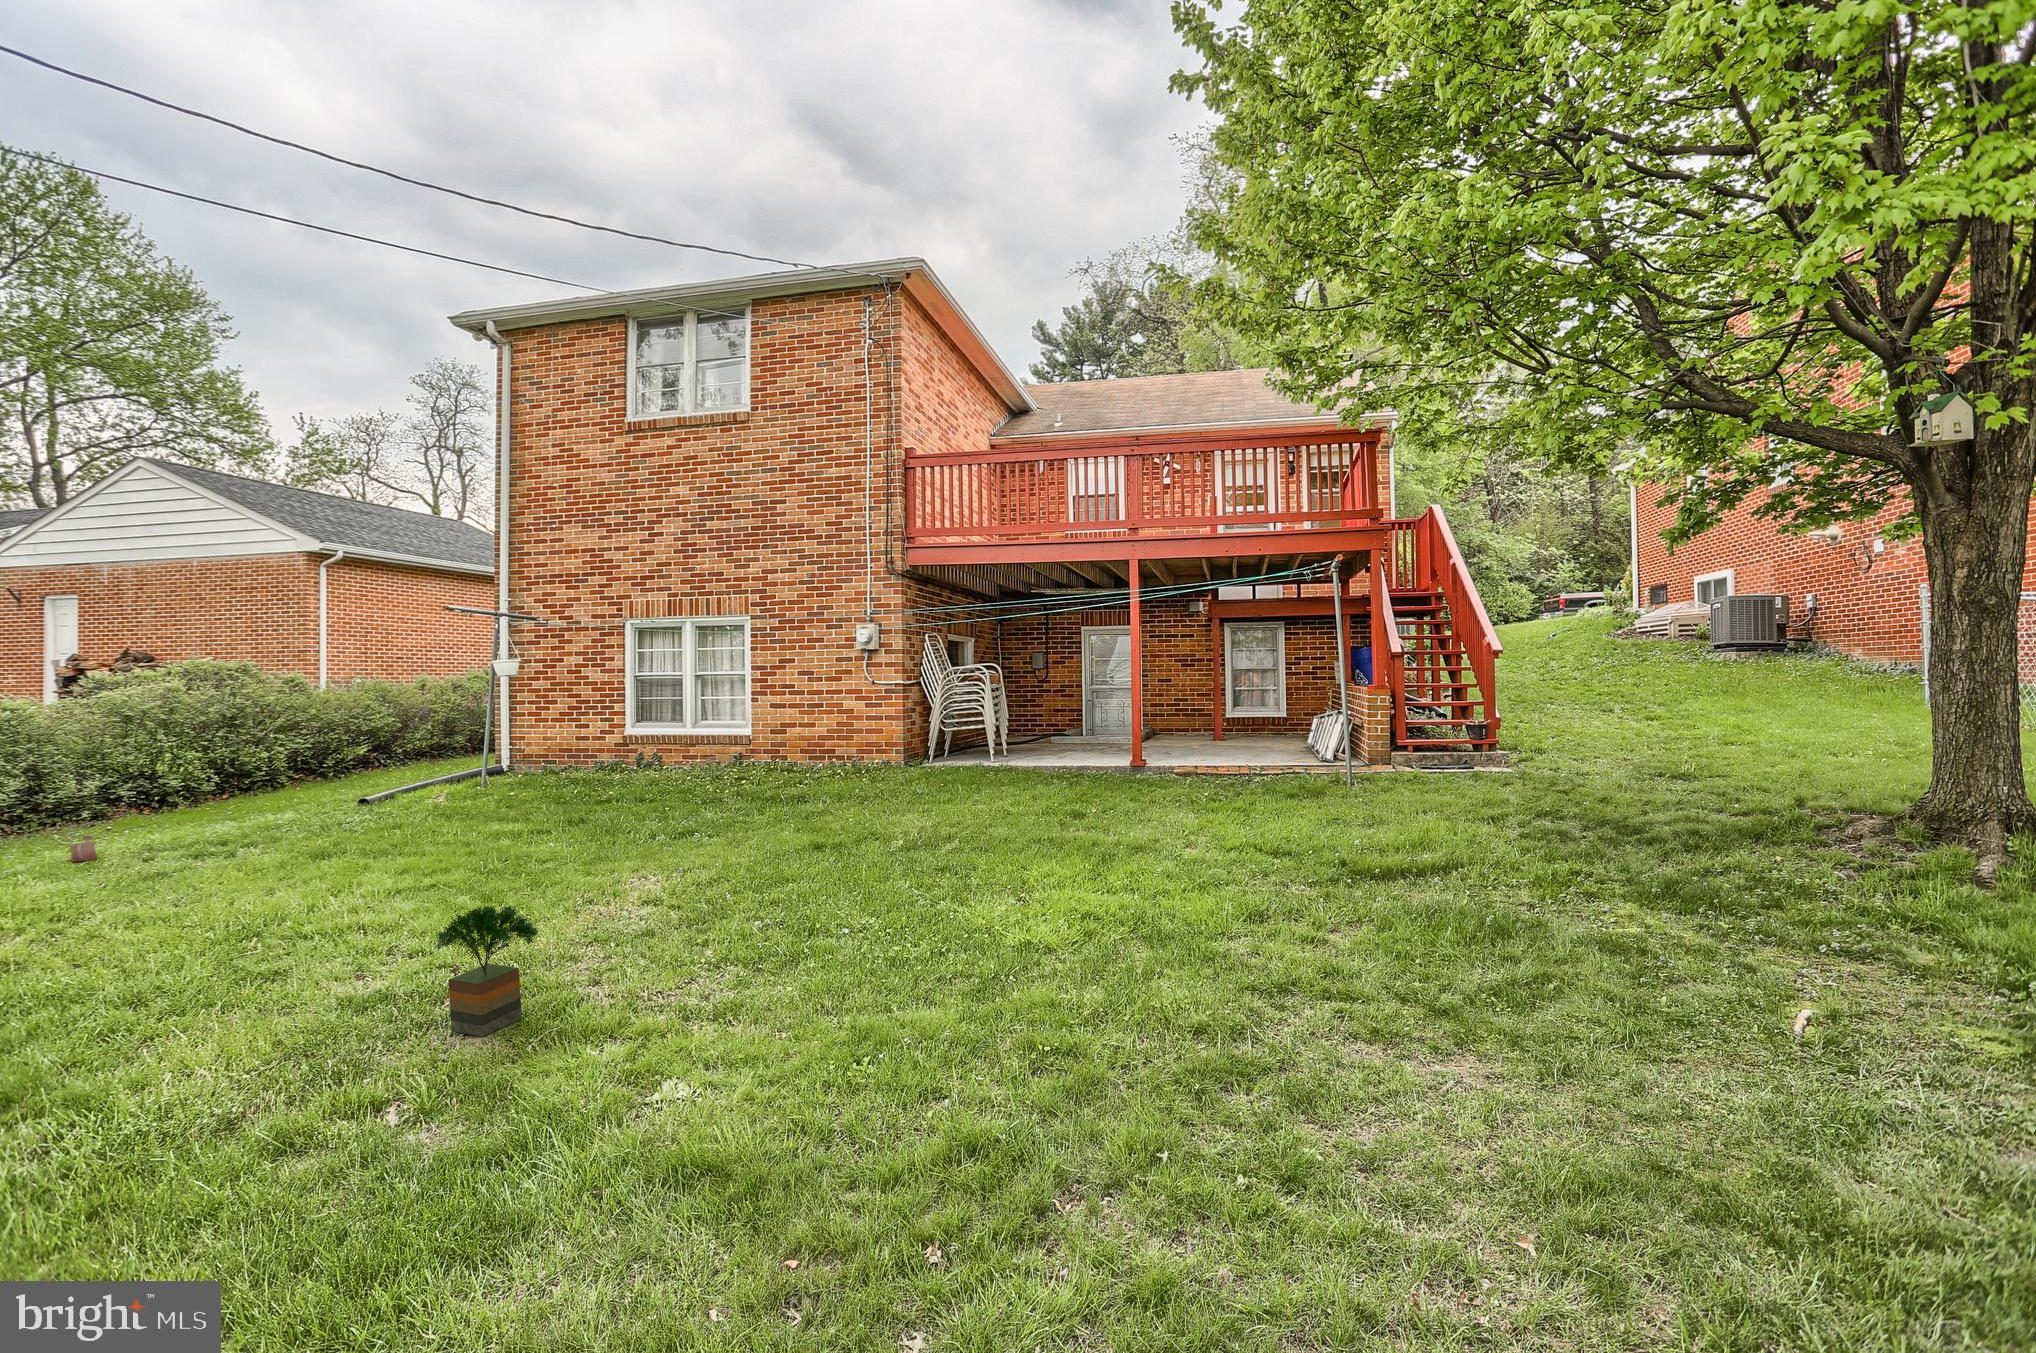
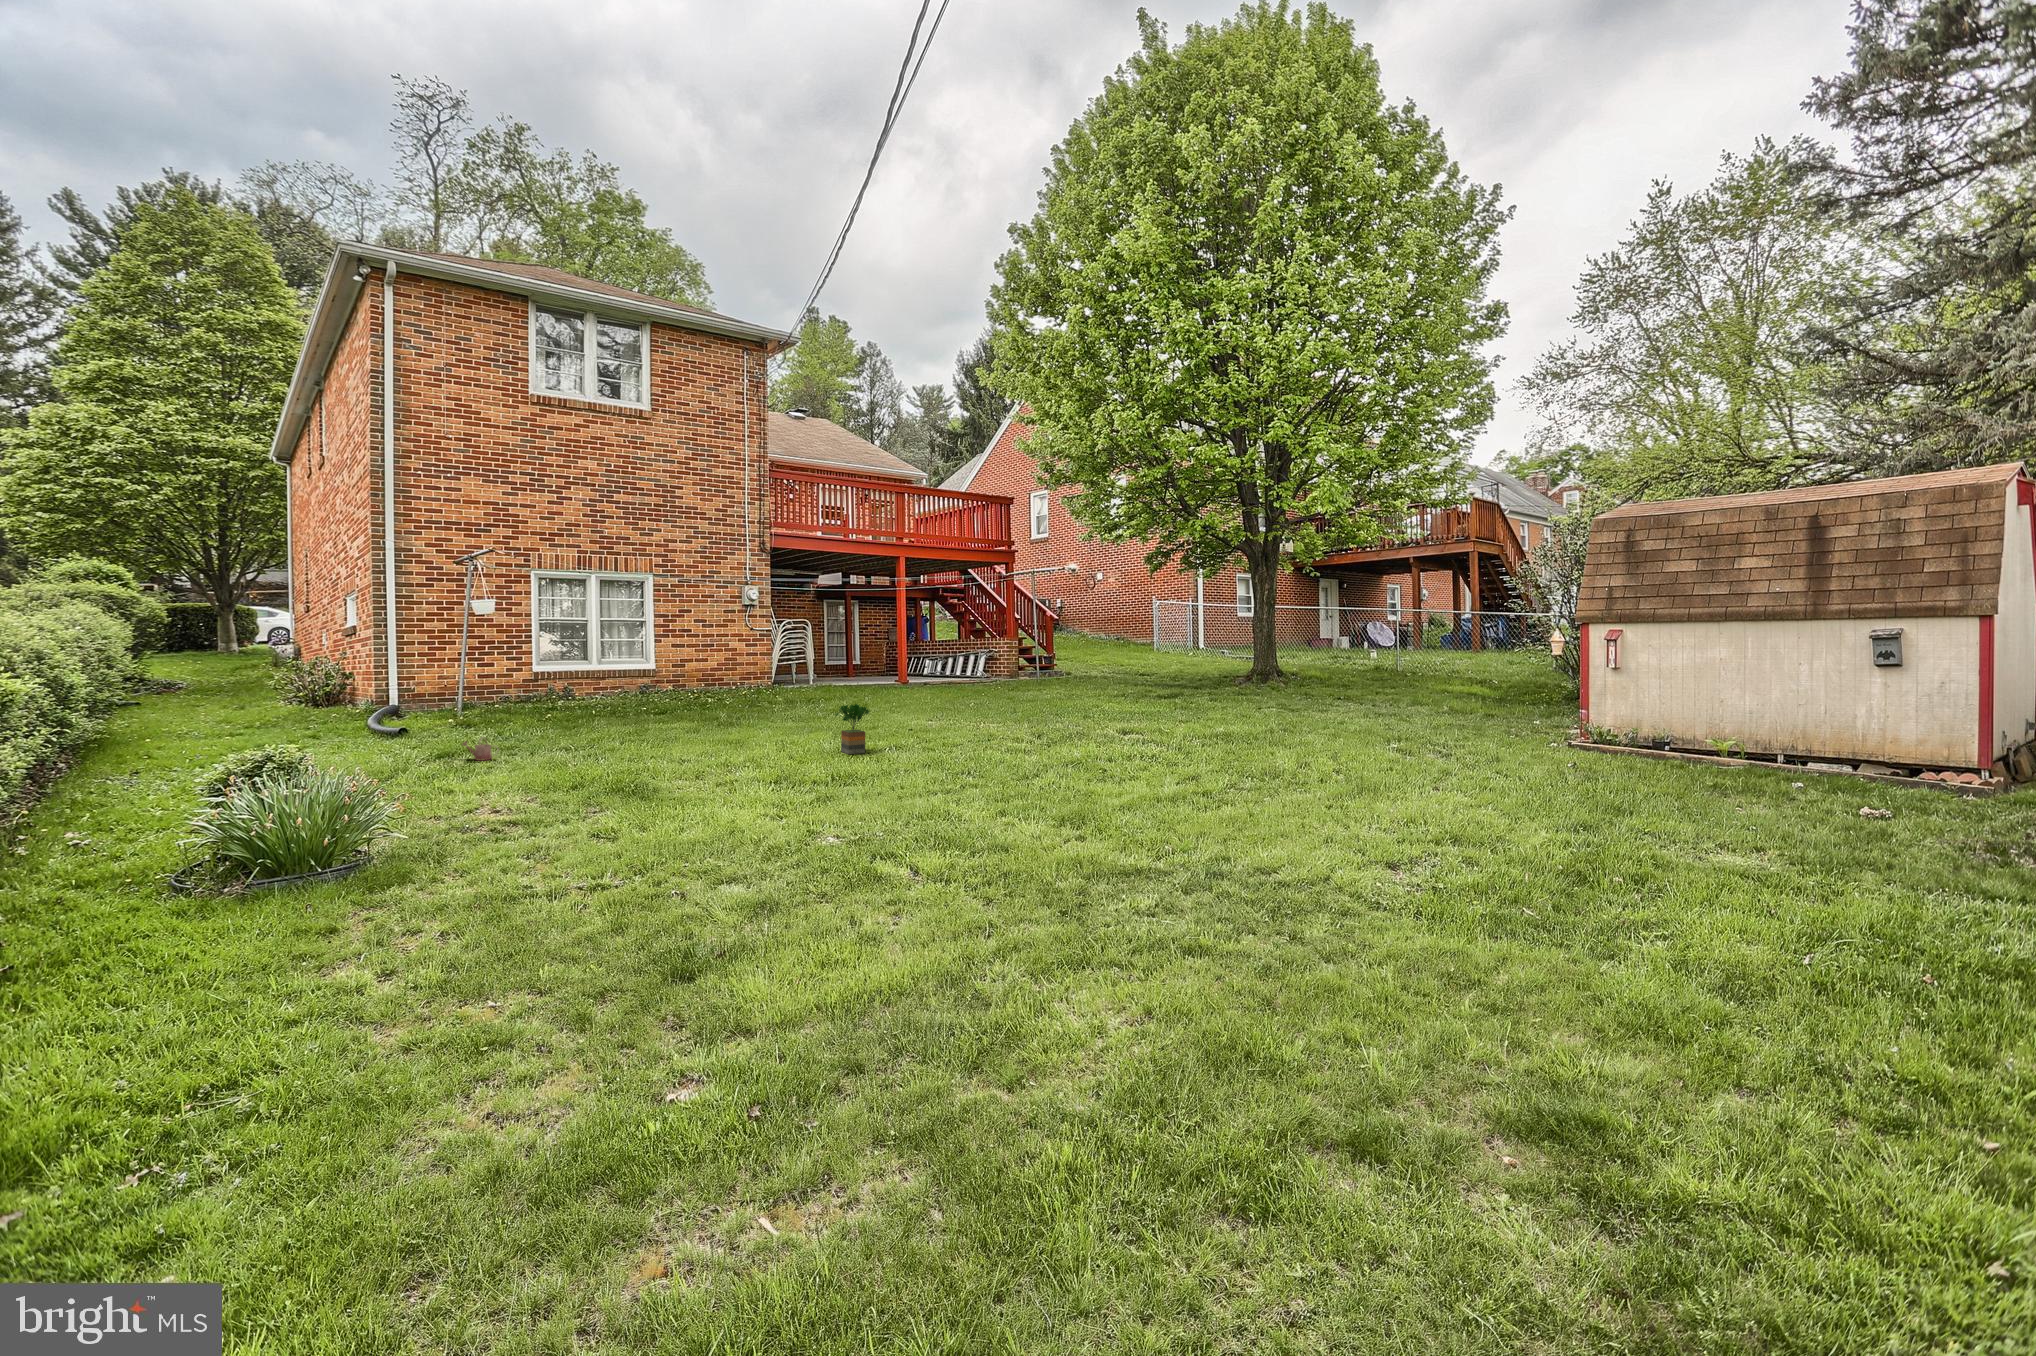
potted tree: present [435,906,538,1037] -> present [835,704,869,754]

